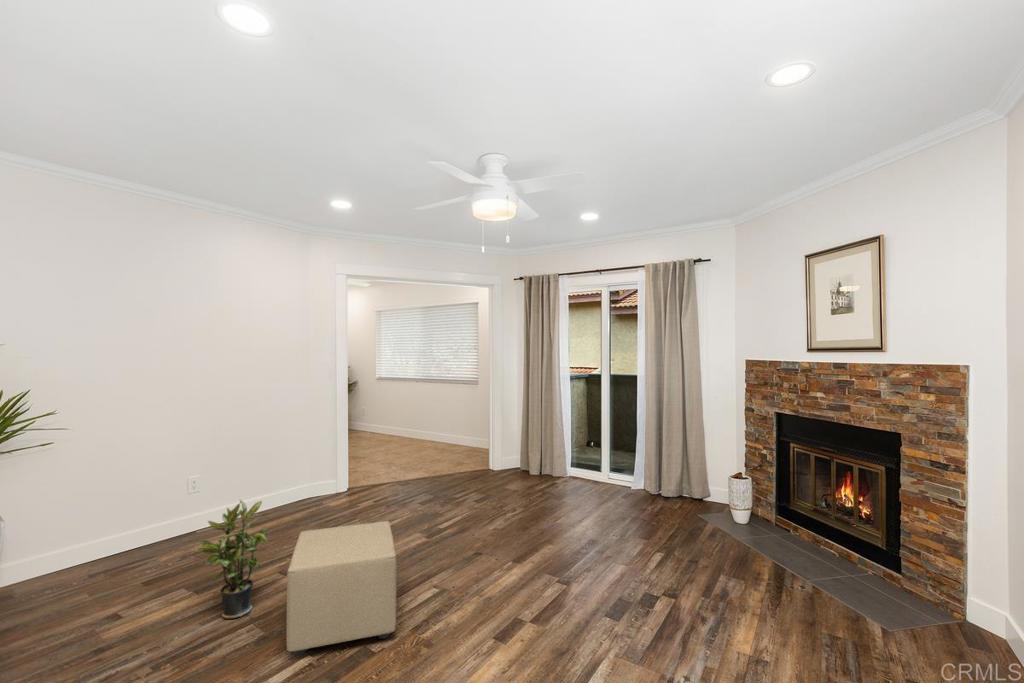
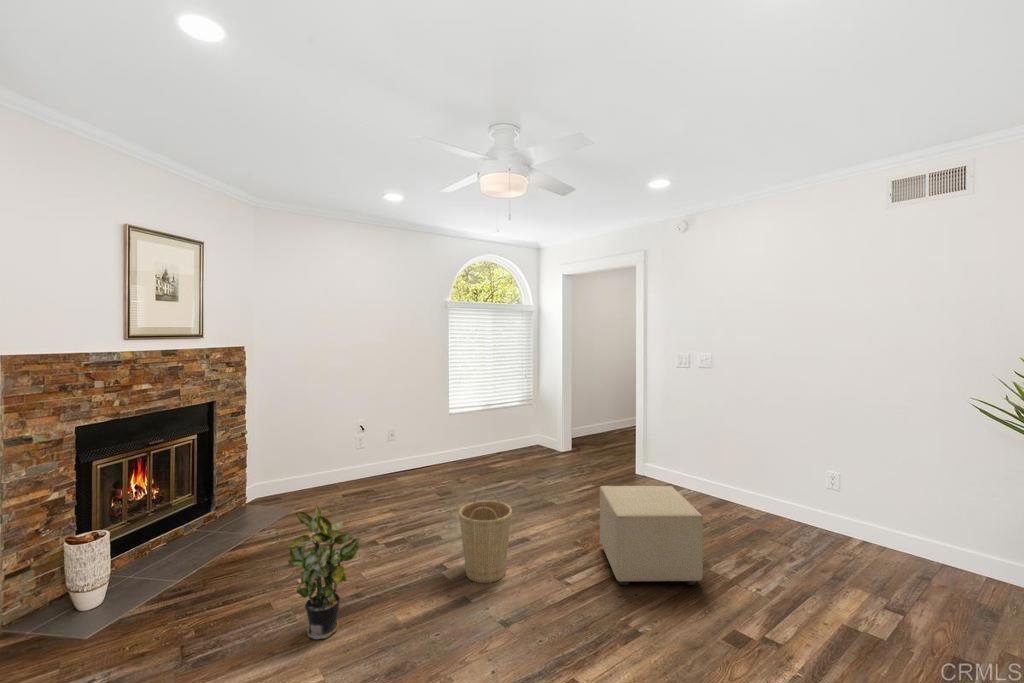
potted plant: present [198,500,268,619] -> present [287,505,361,639]
basket: none [492,503,545,595] -> present [459,491,512,583]

